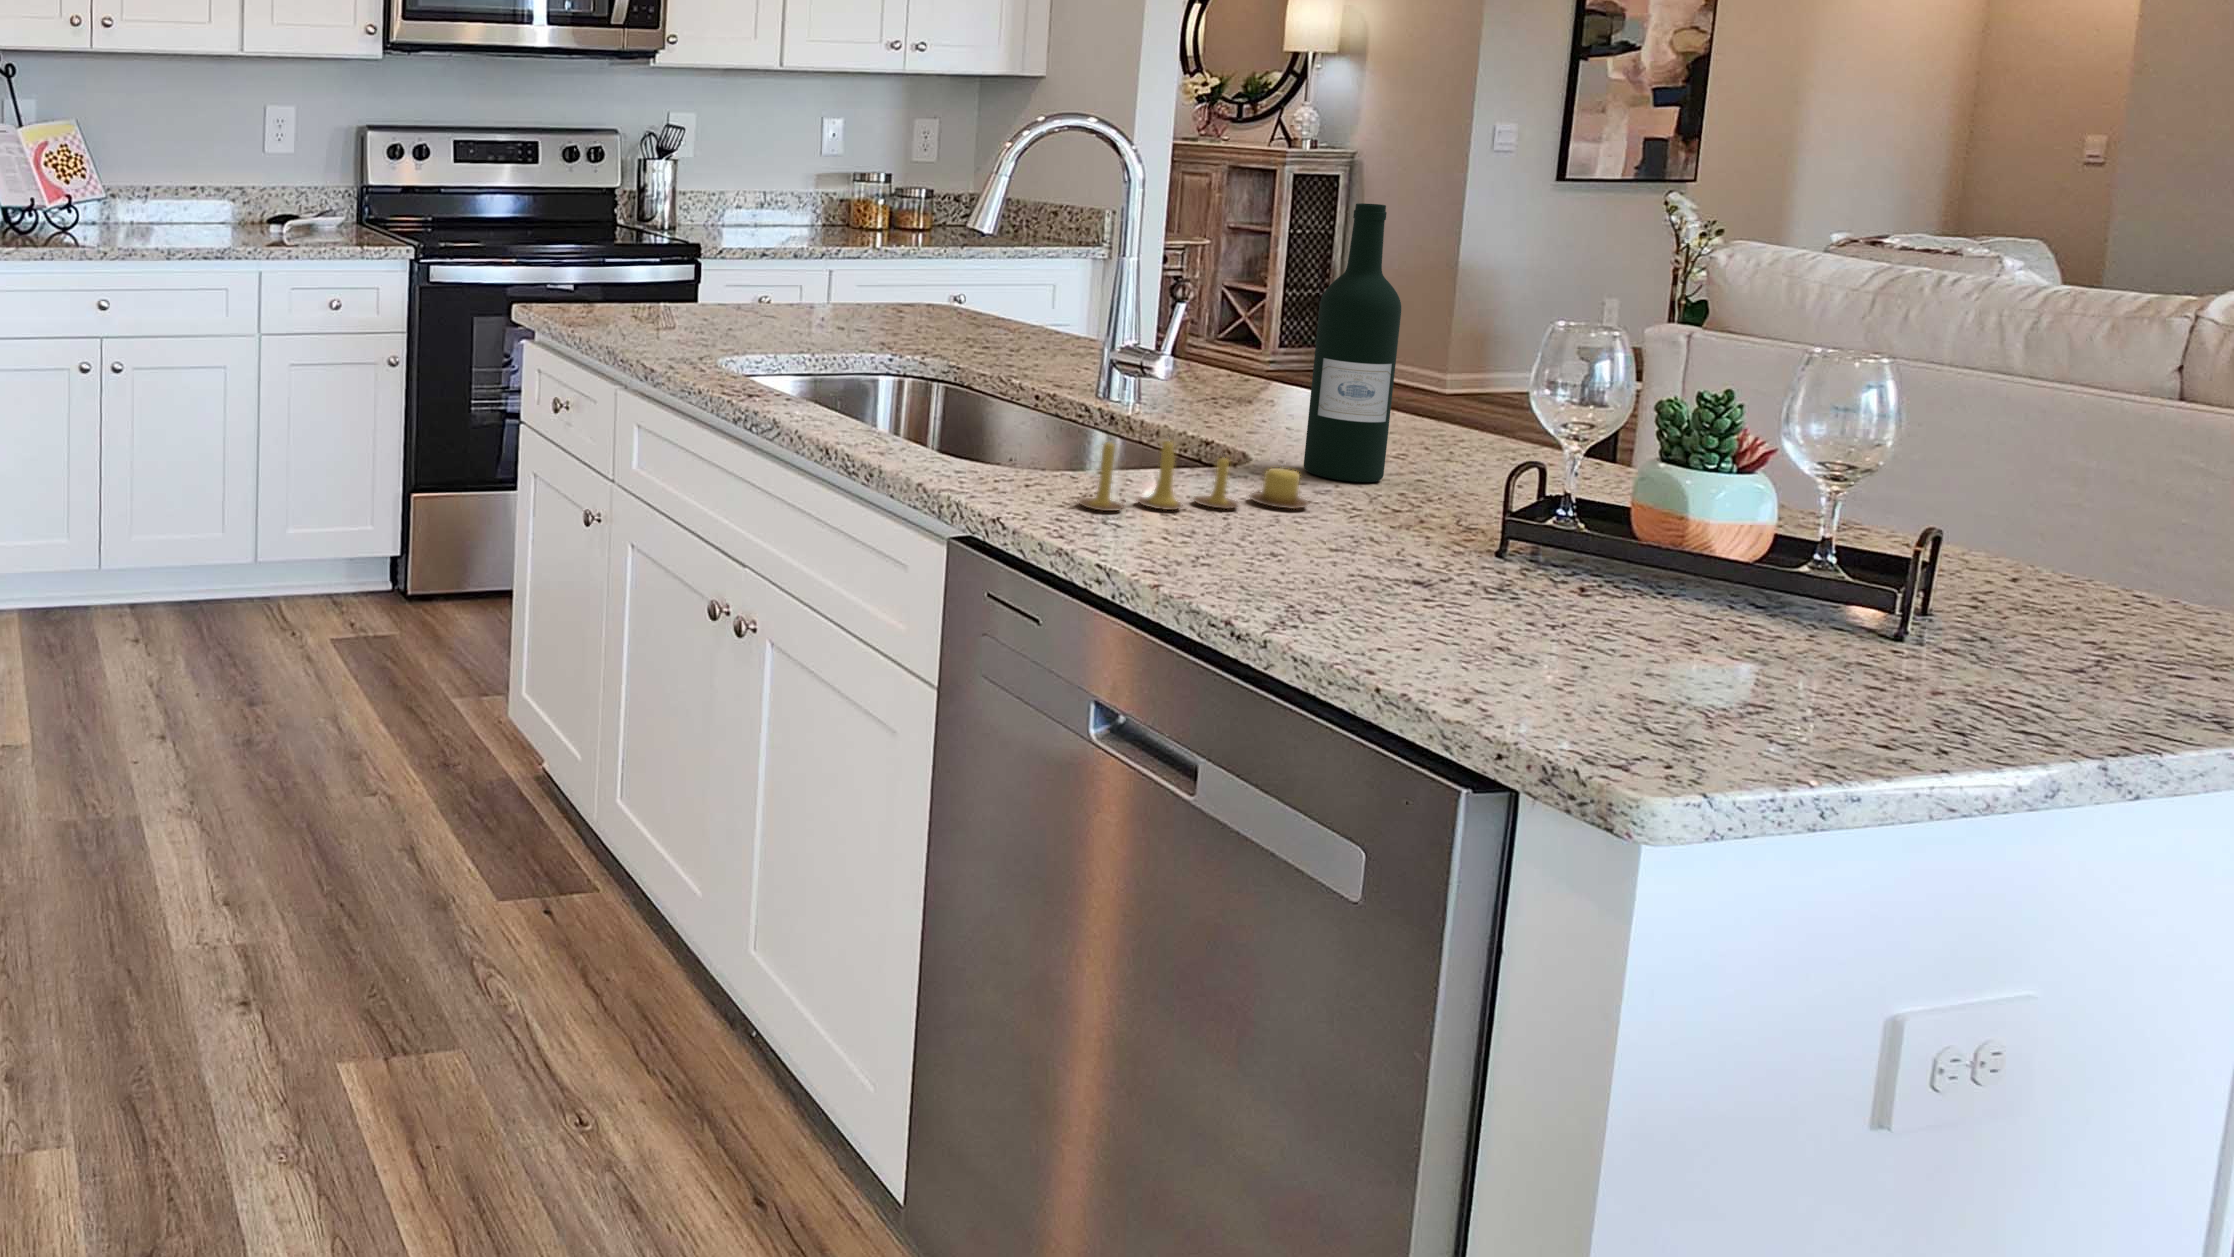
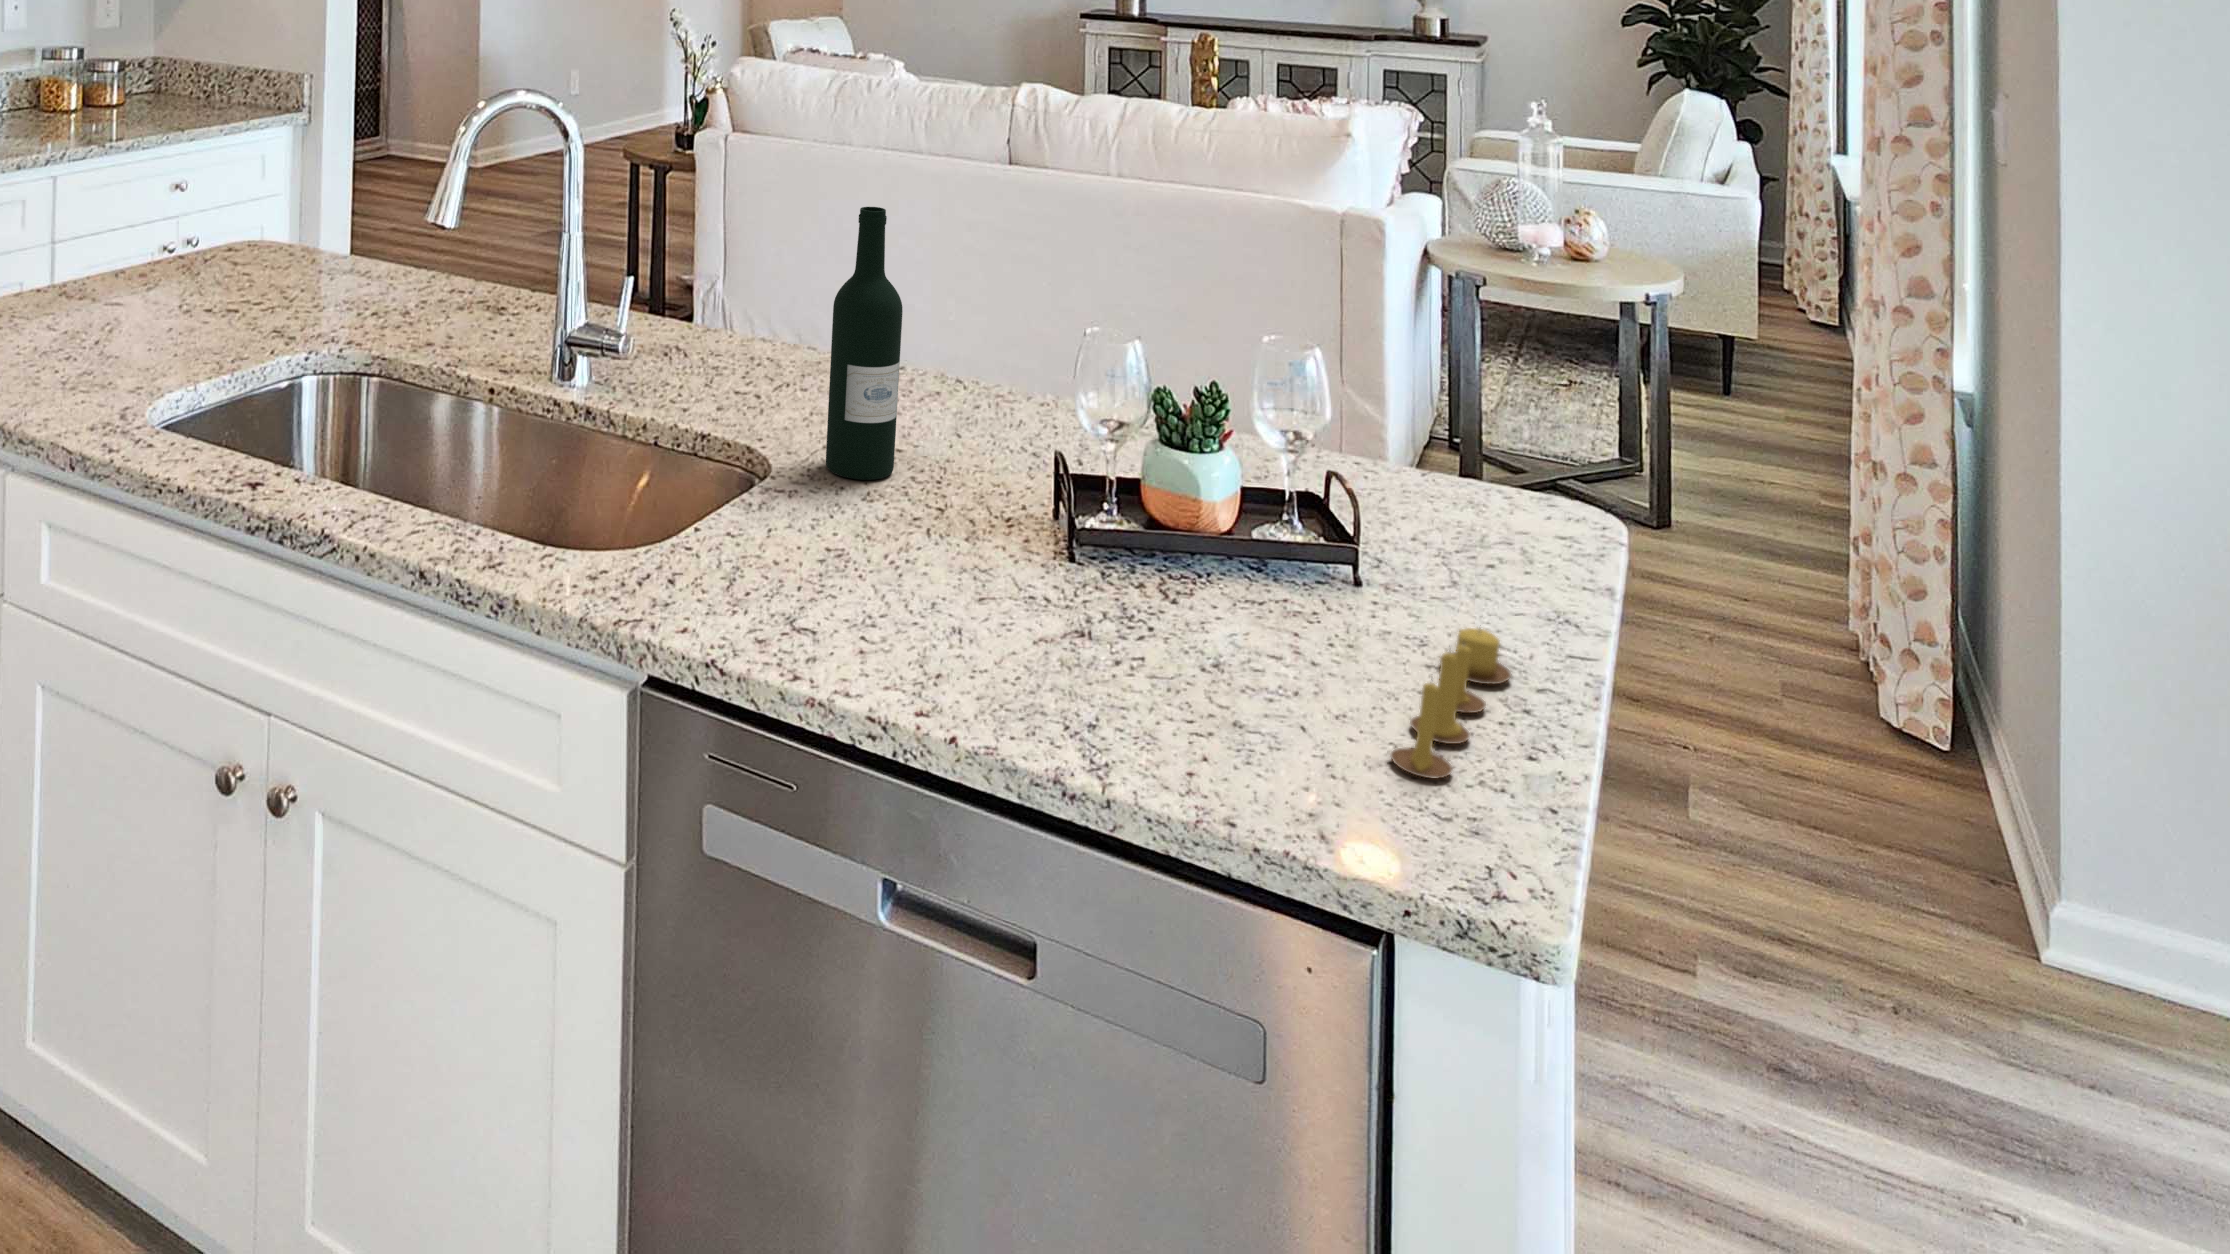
candle: present [1077,441,1309,511] -> present [1391,628,1511,779]

